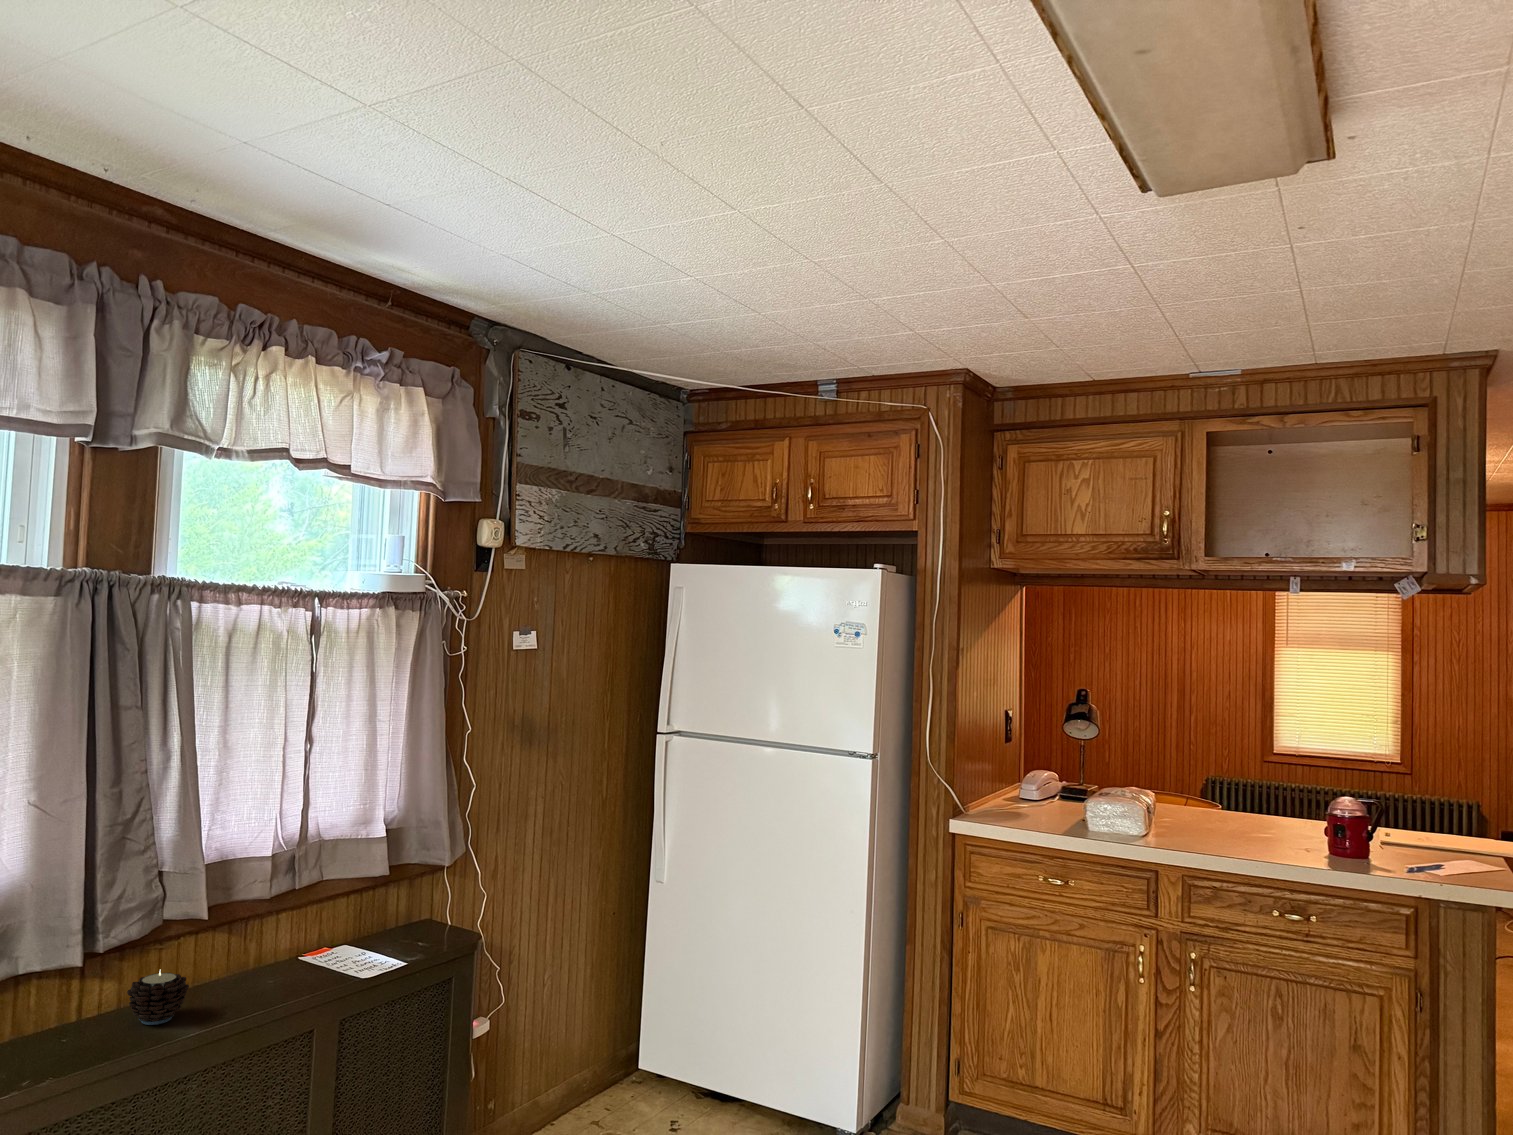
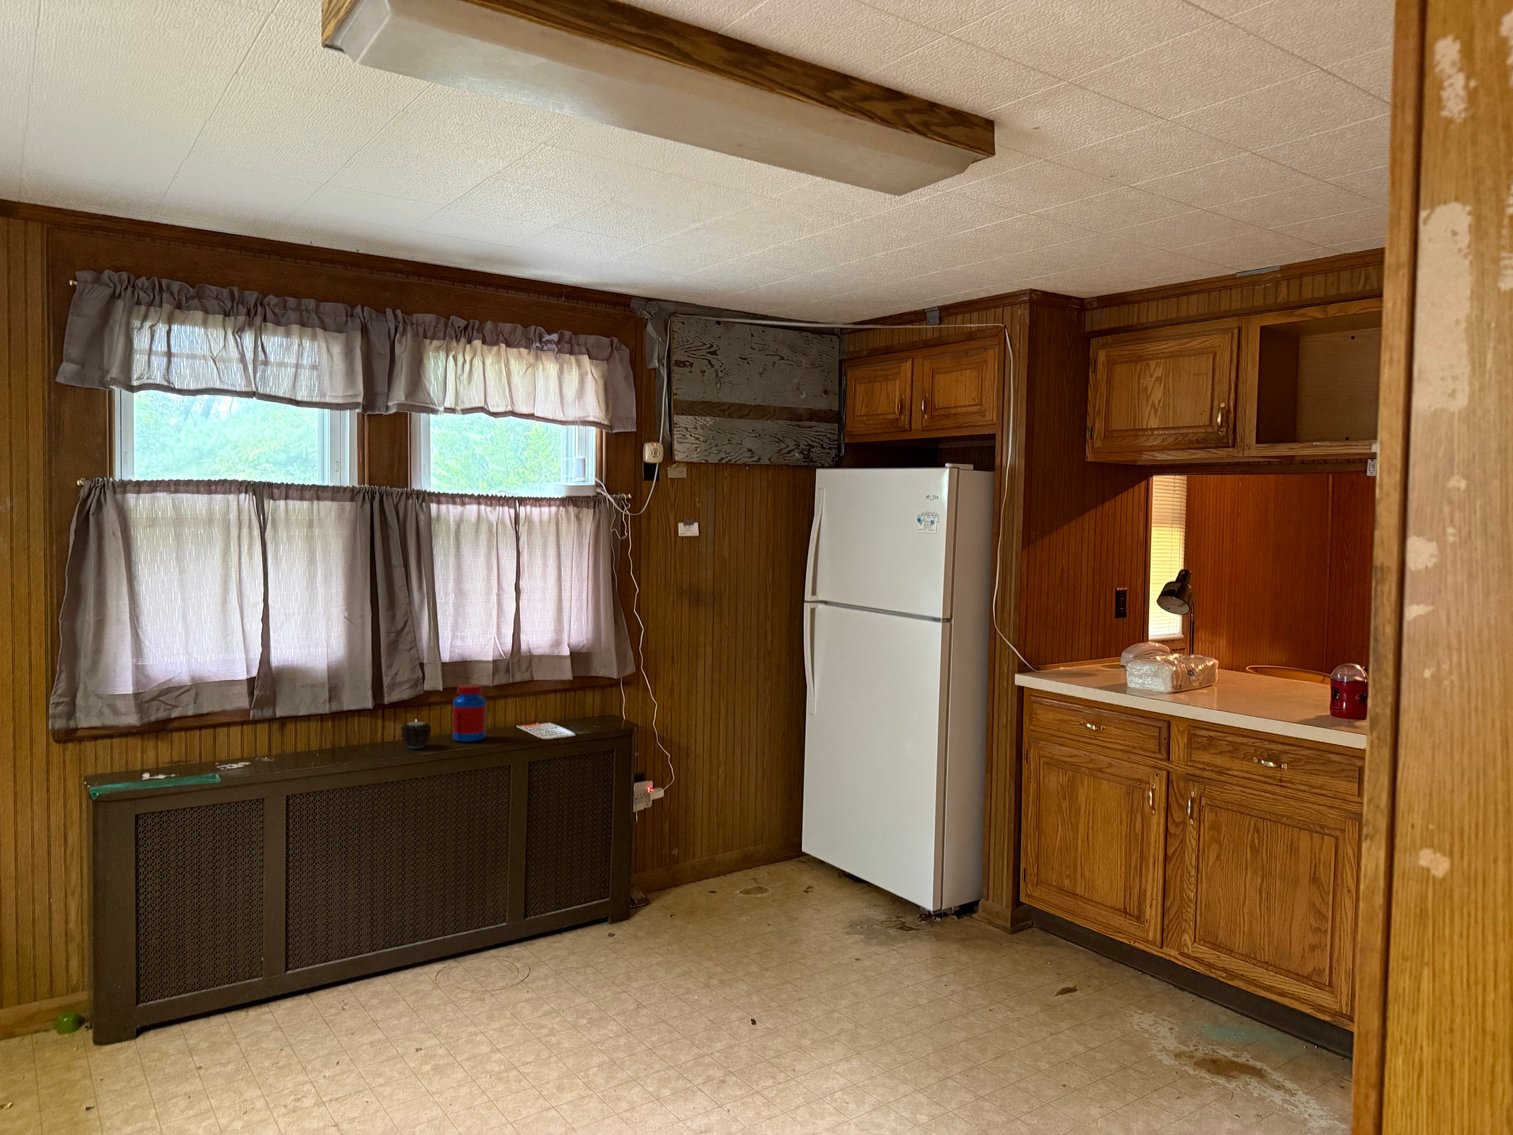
jar: none [212,893,273,995] -> present [453,684,486,742]

